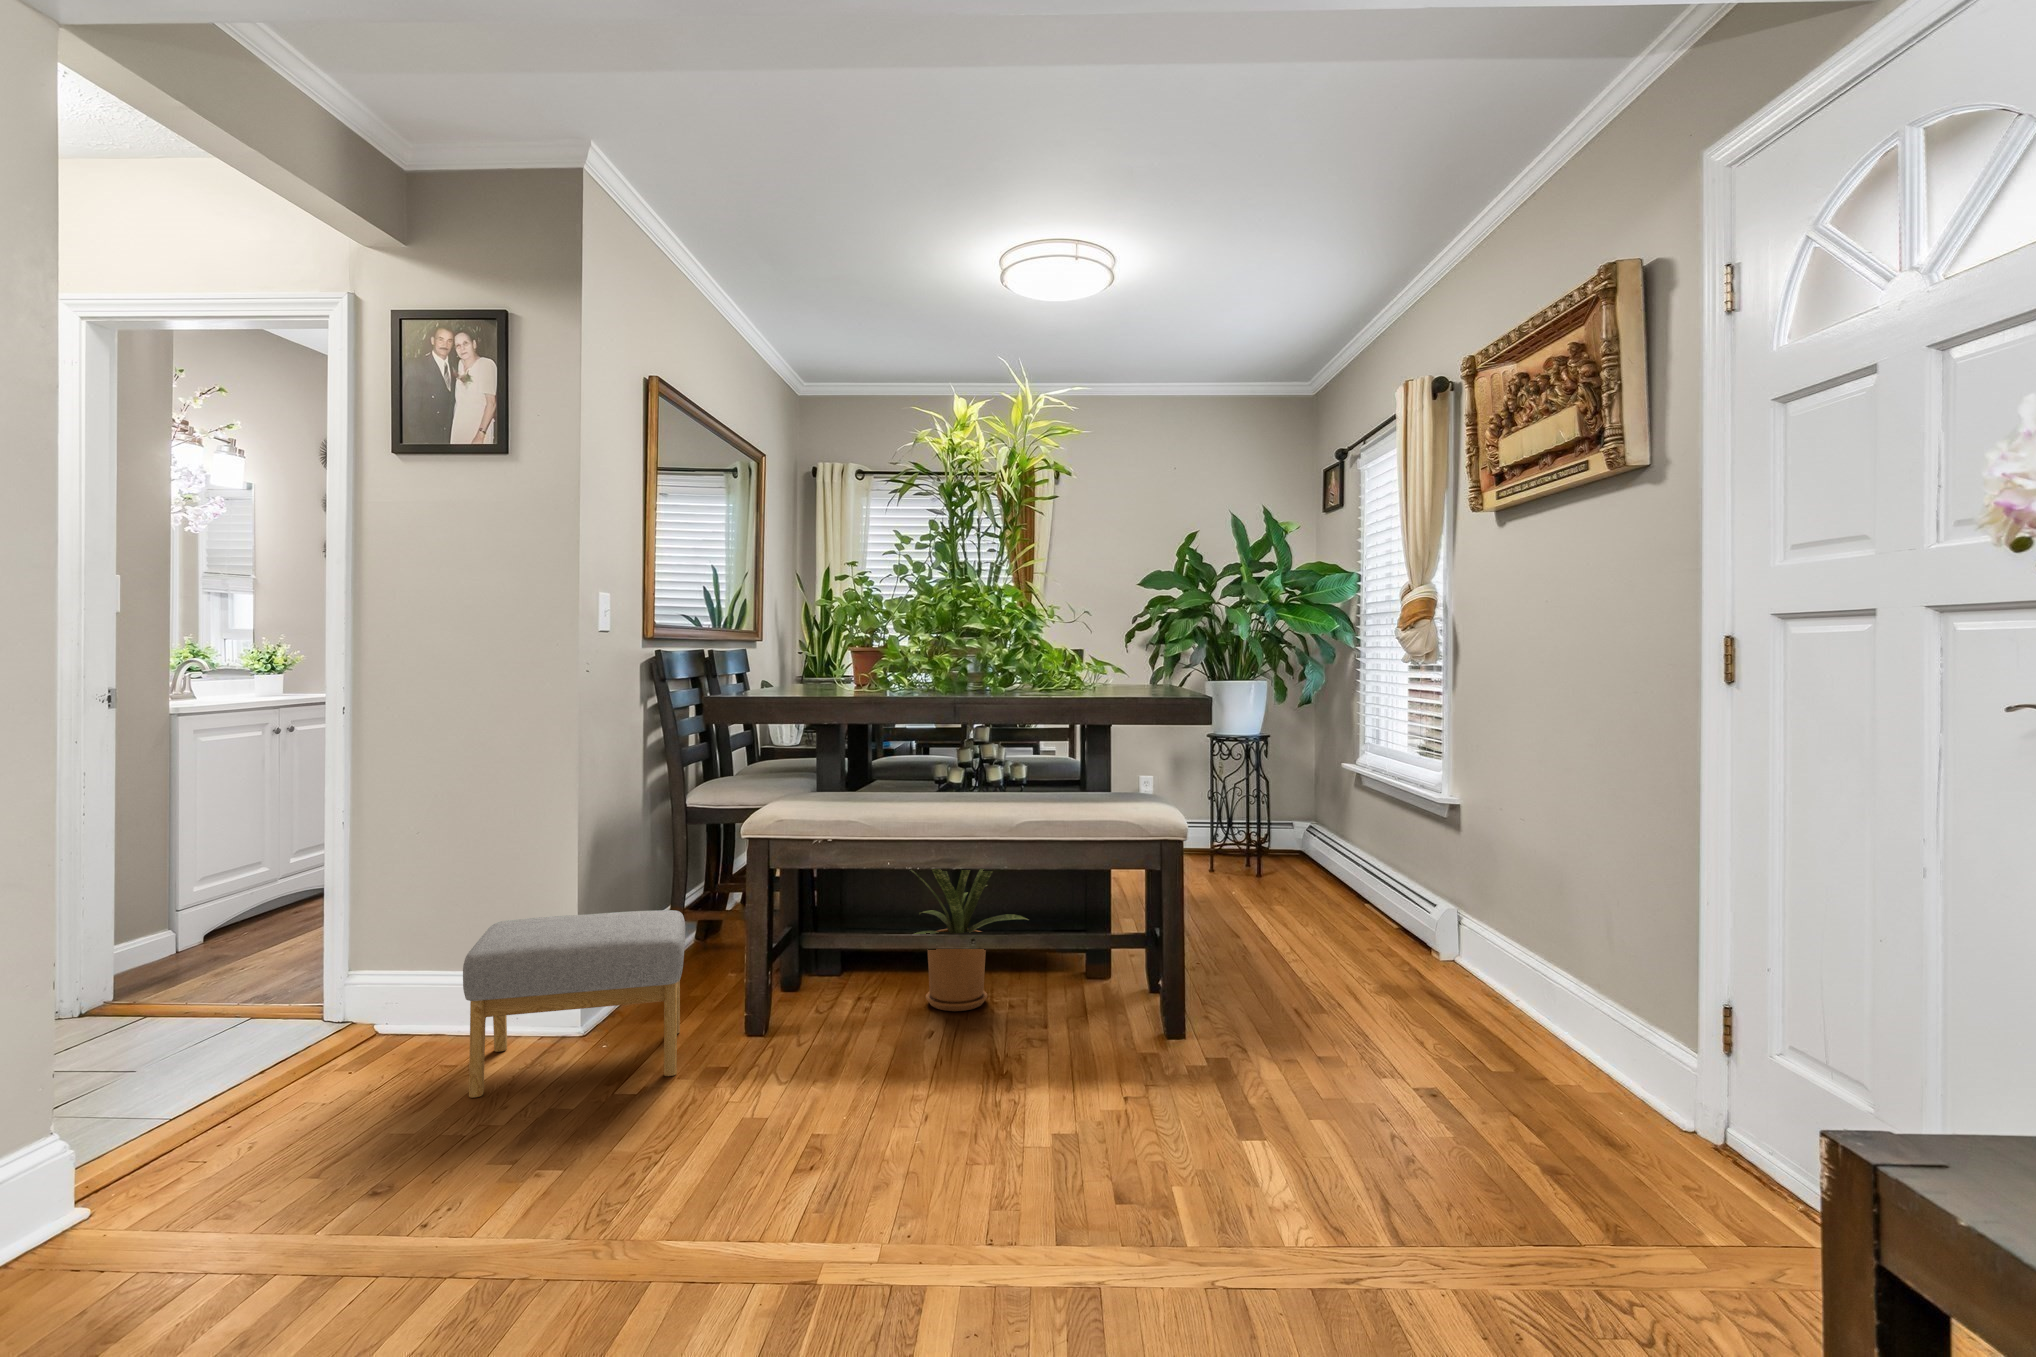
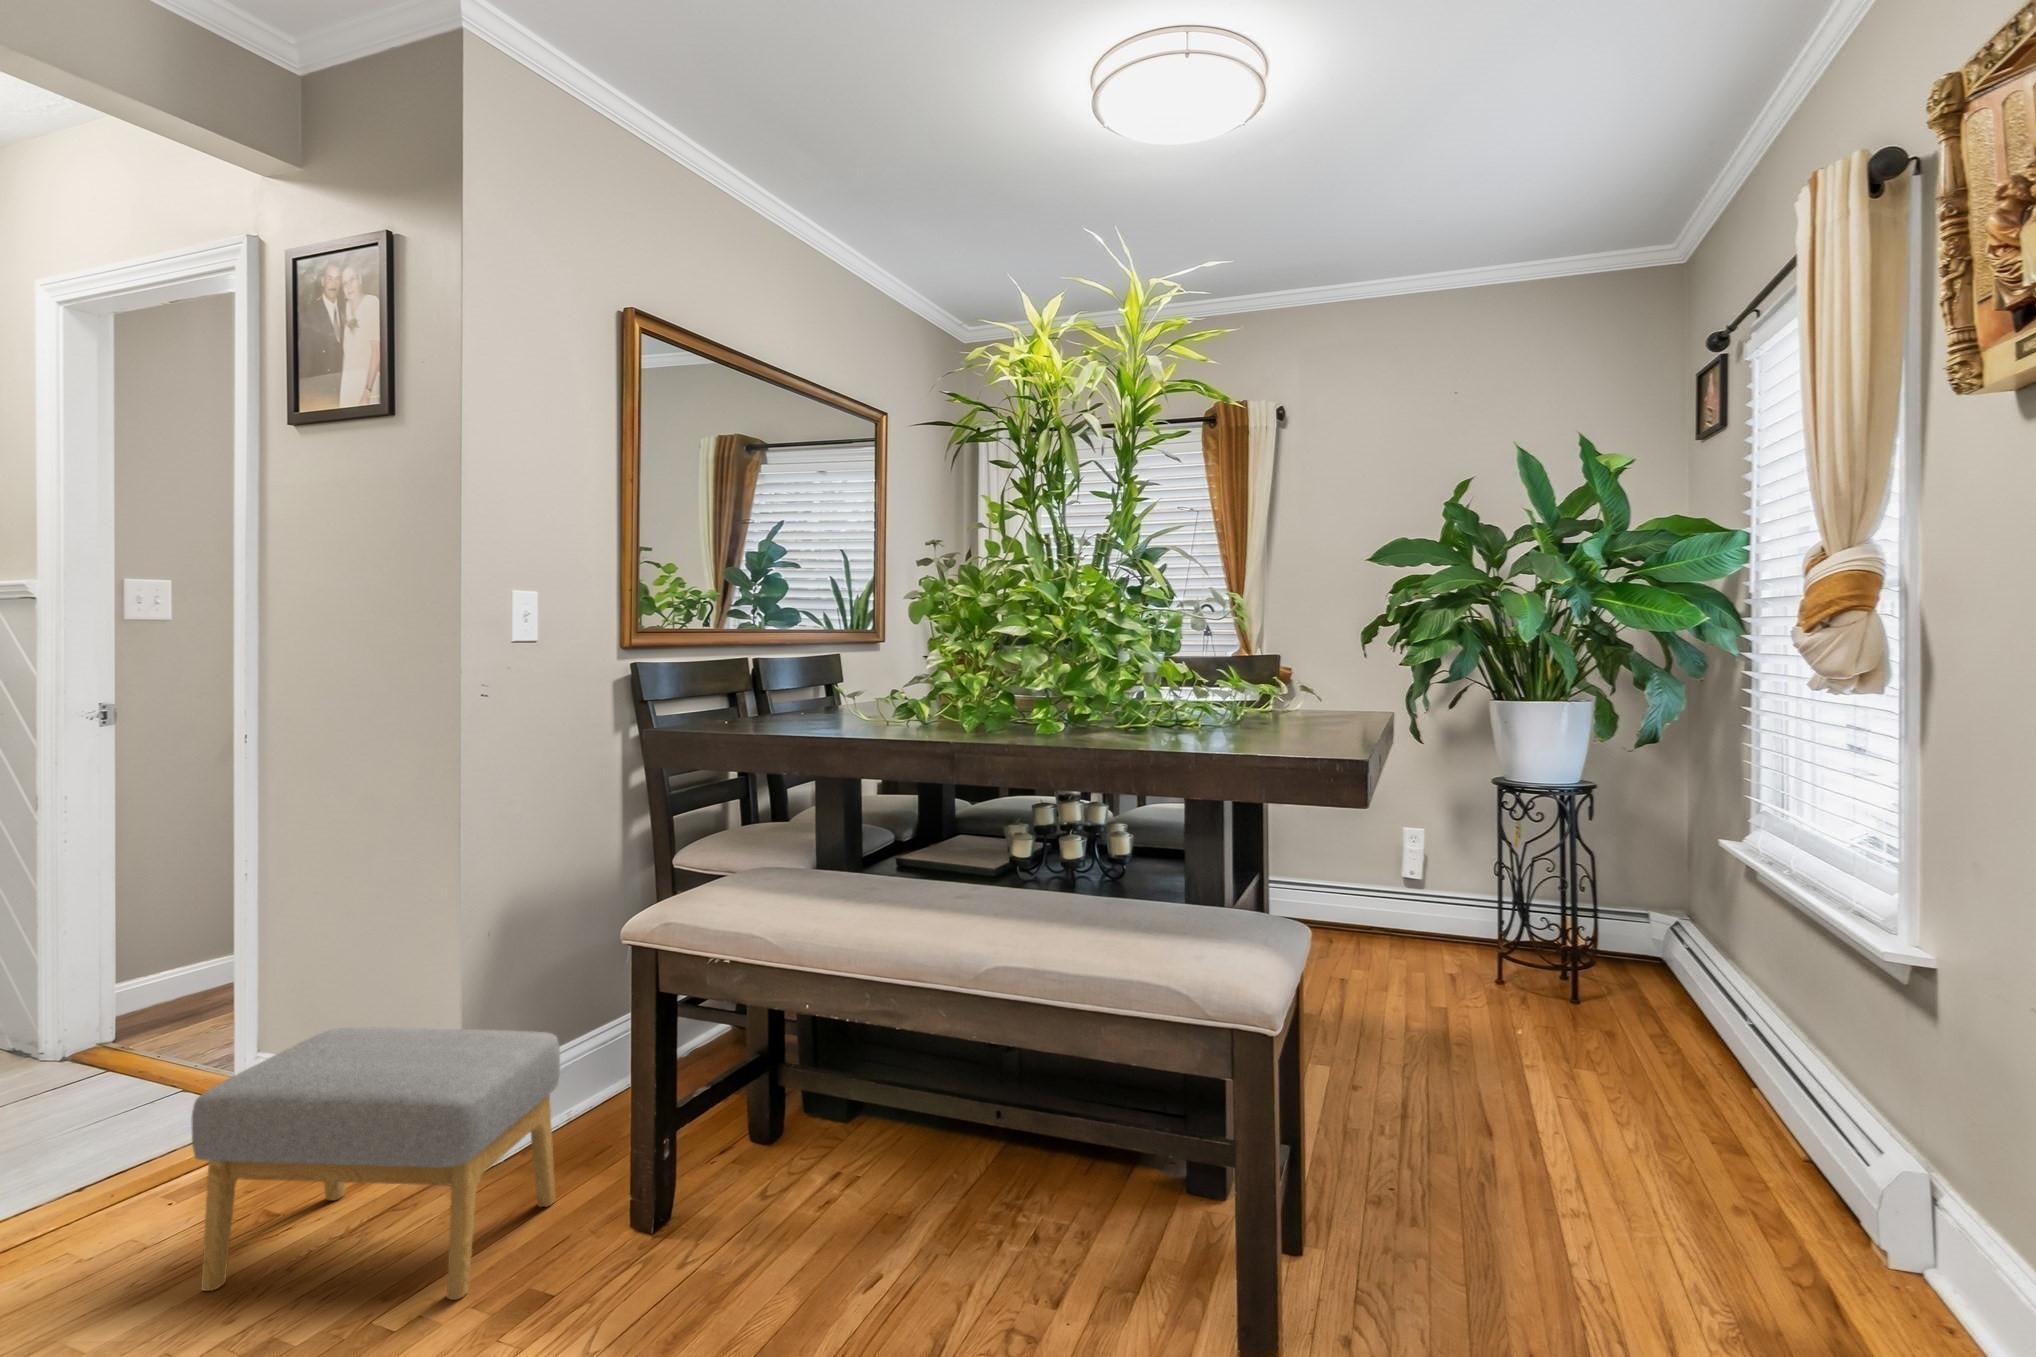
house plant: present [911,869,1028,1011] -> none [819,946,1069,1231]

